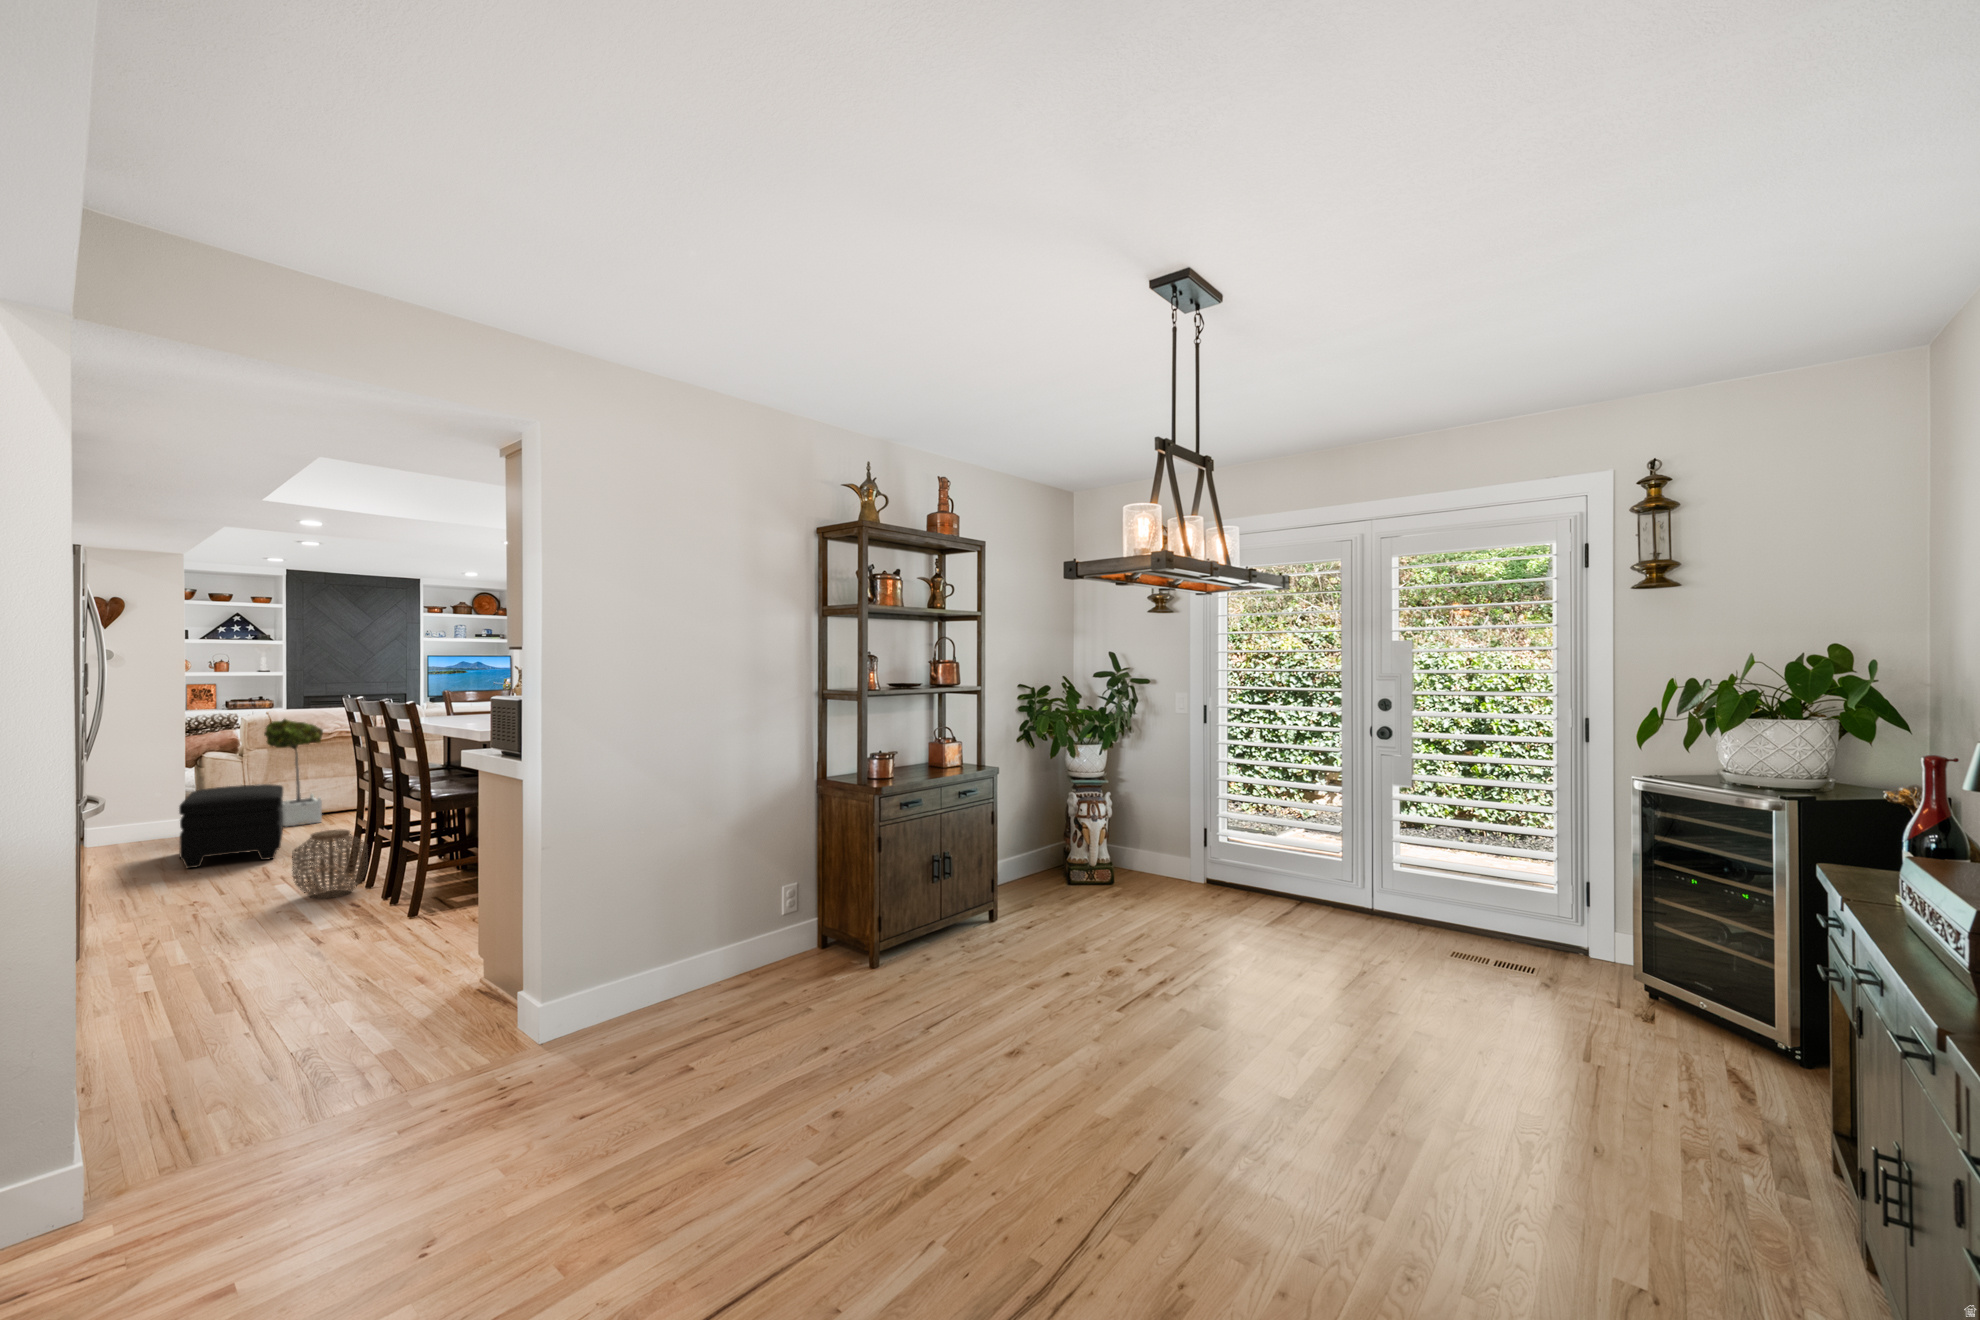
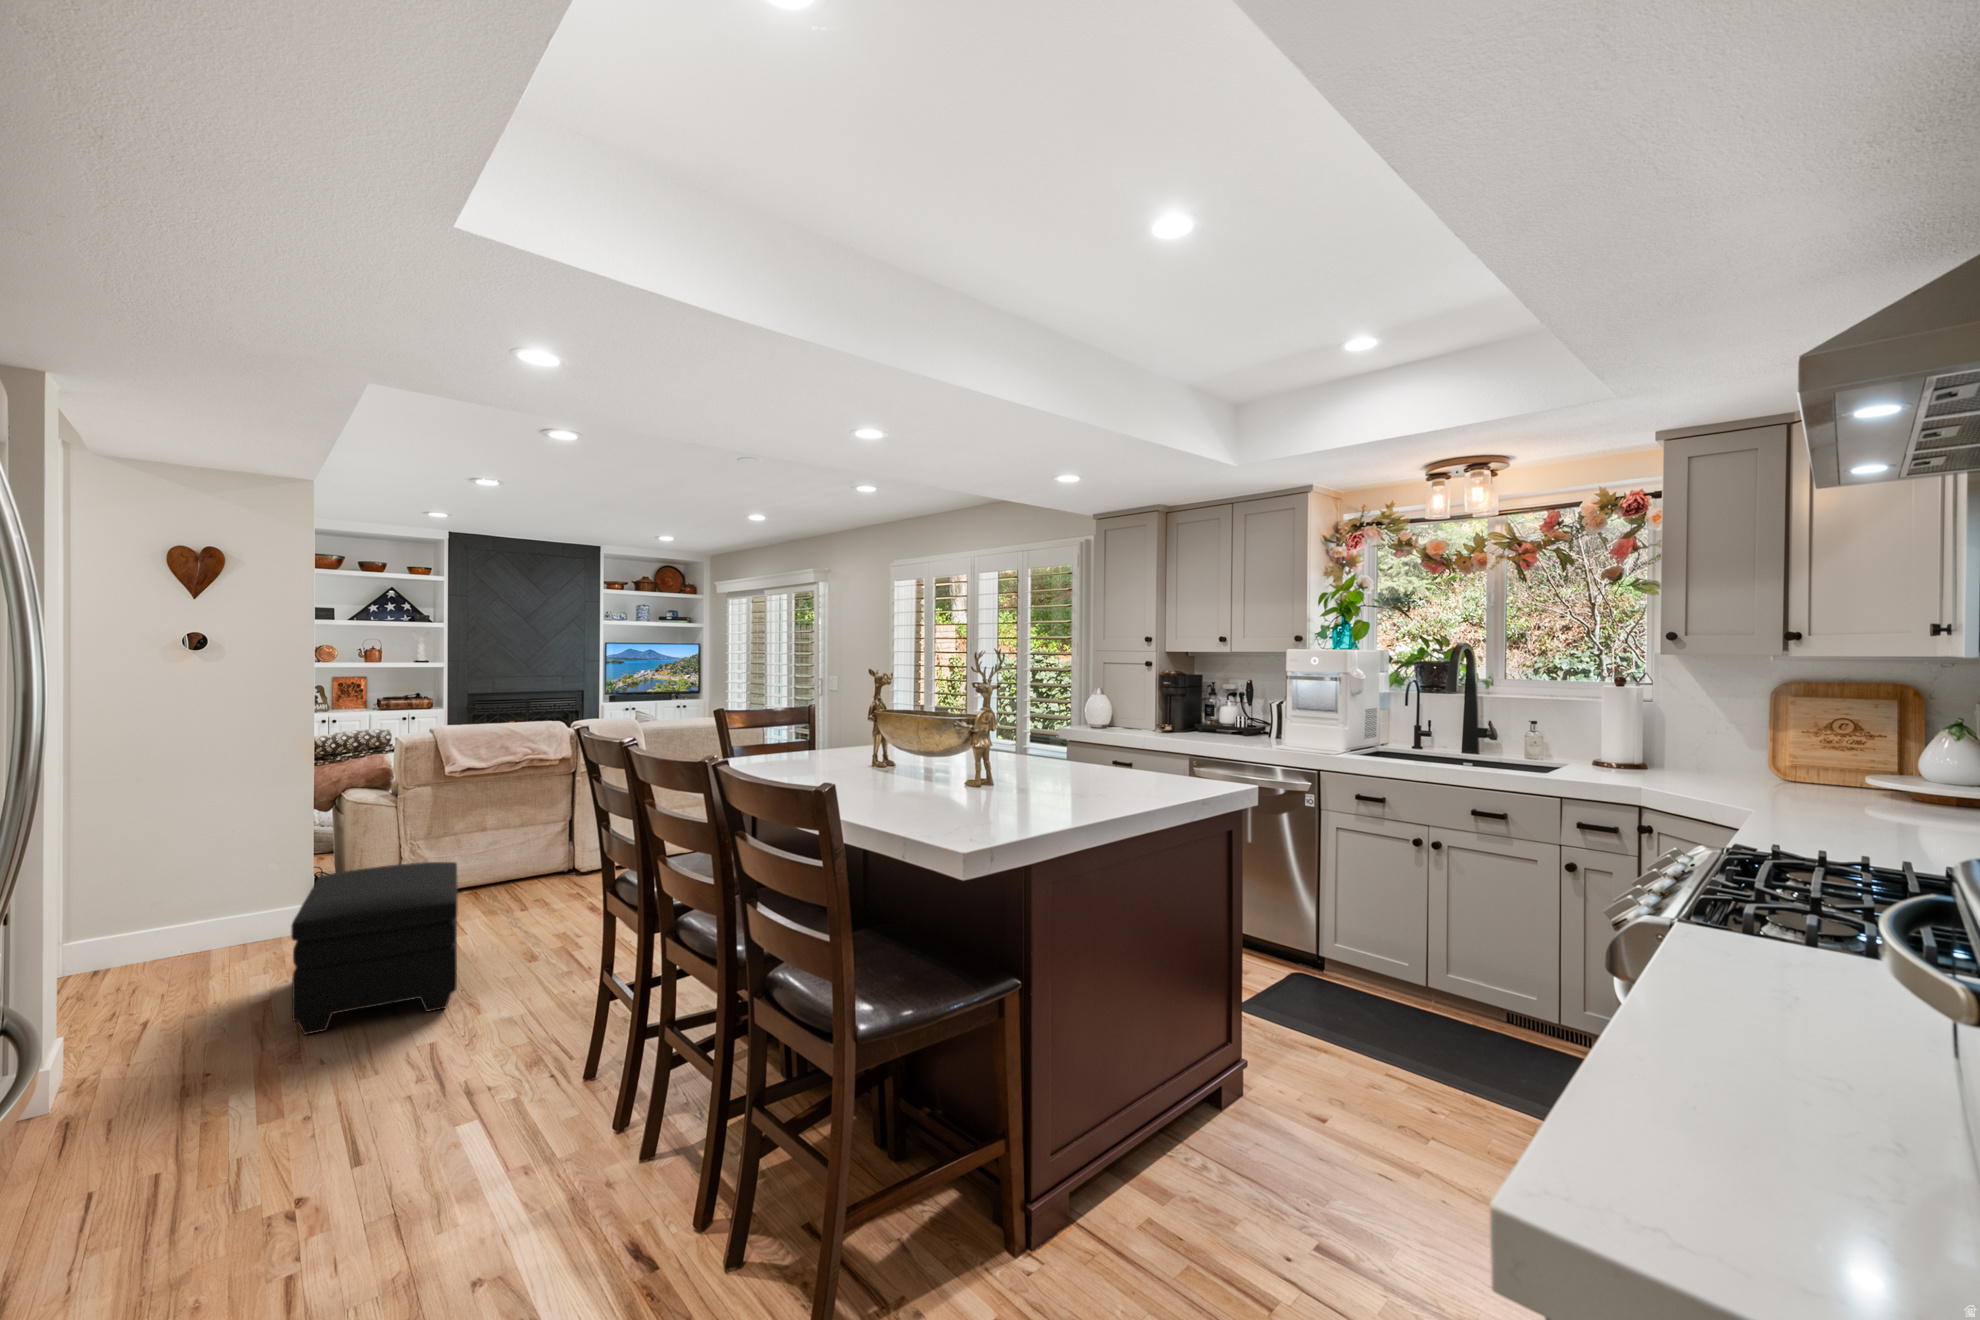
potted tree: present [264,719,323,827] -> none [426,745,508,910]
woven basket: present [292,830,368,899] -> none [494,1022,634,1187]

